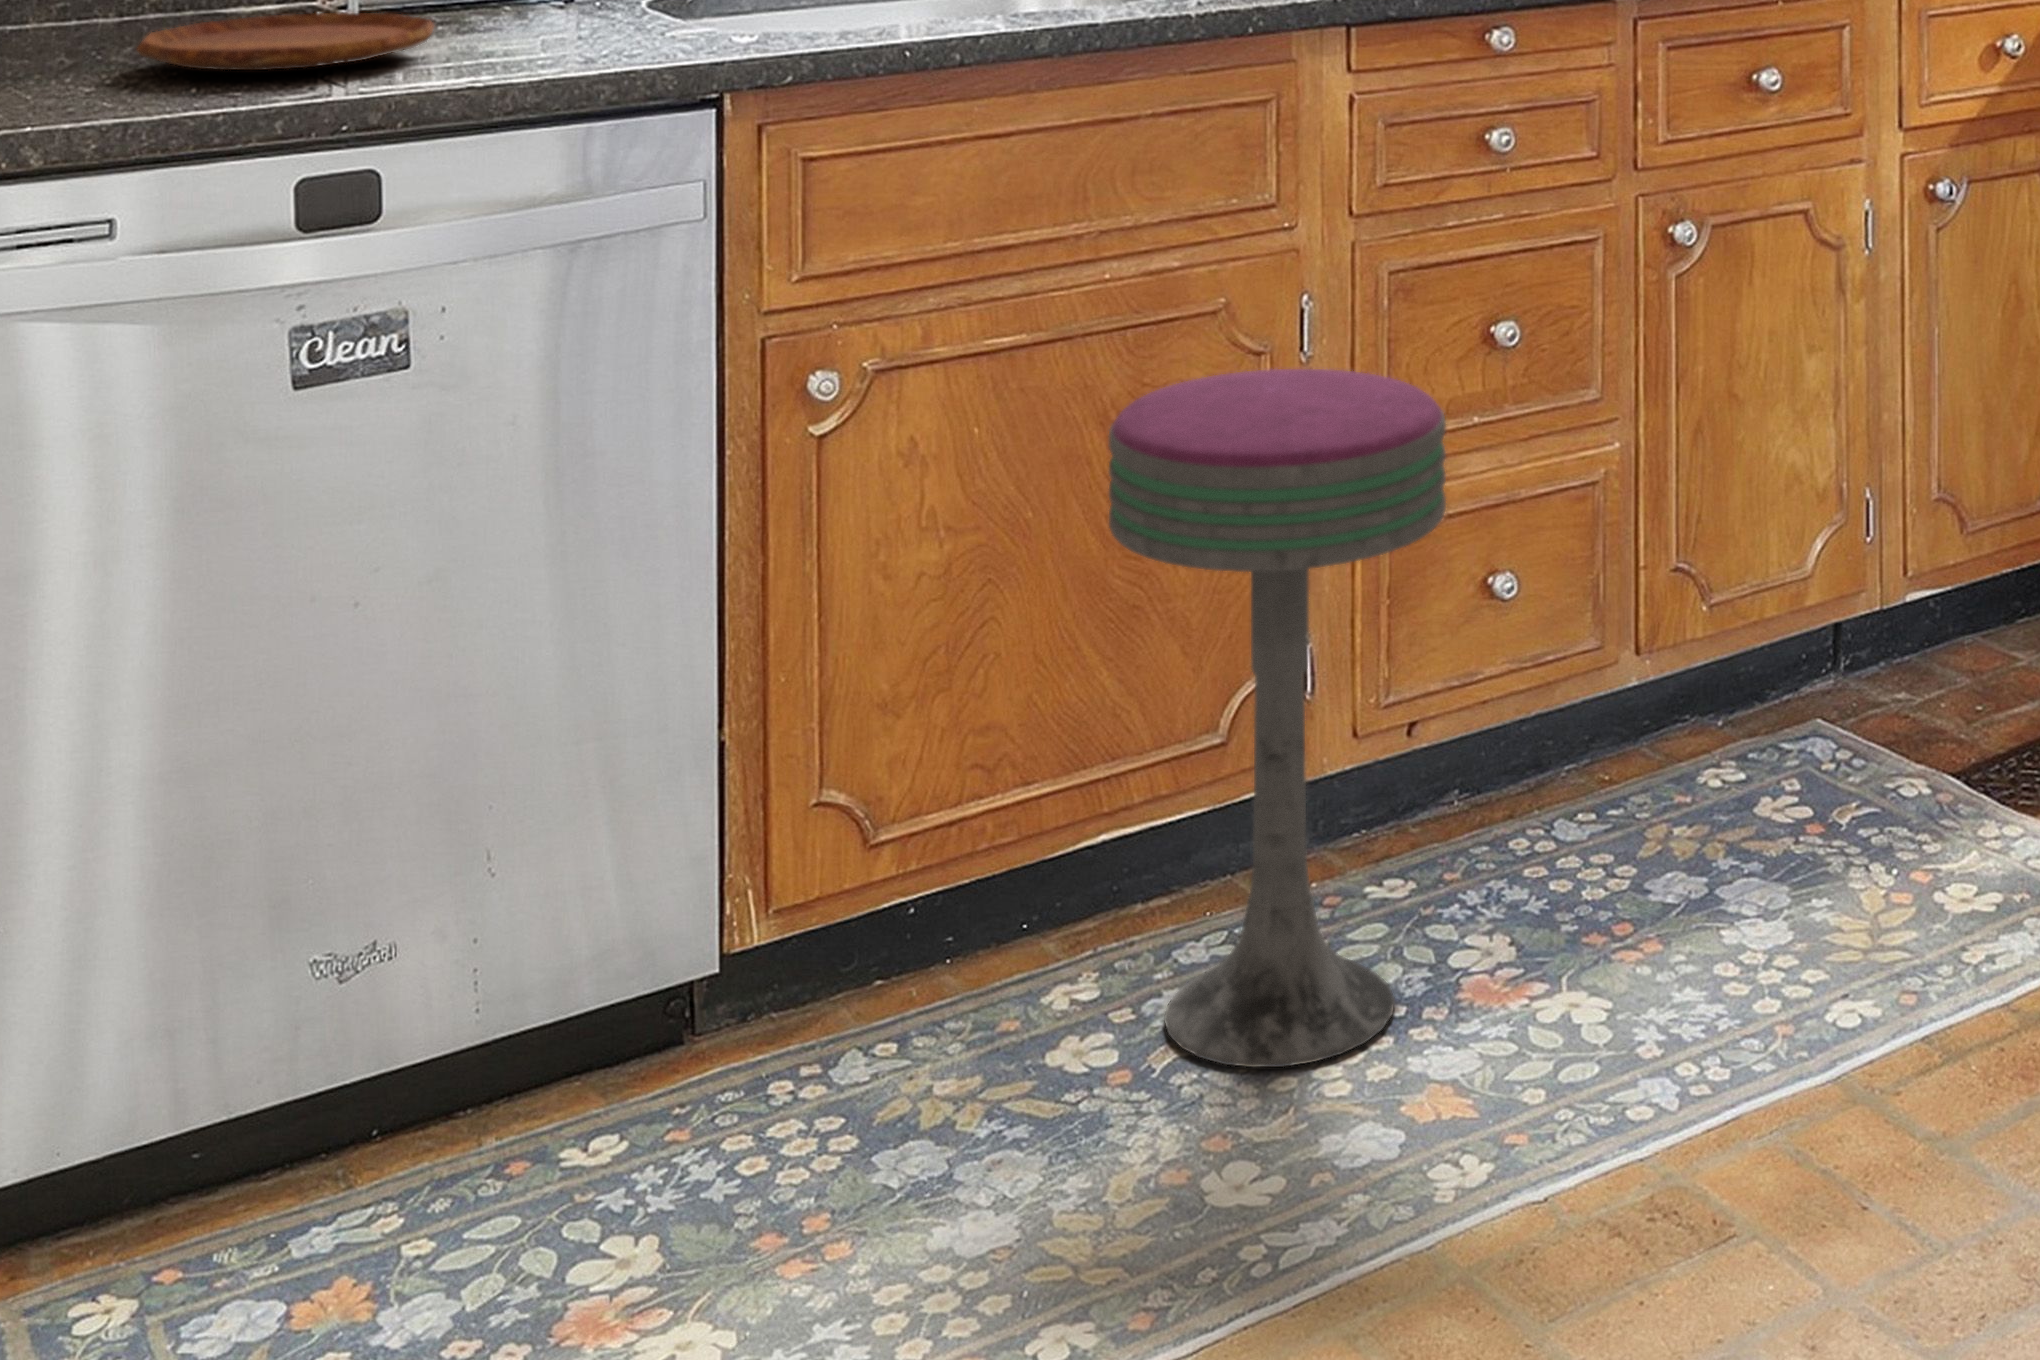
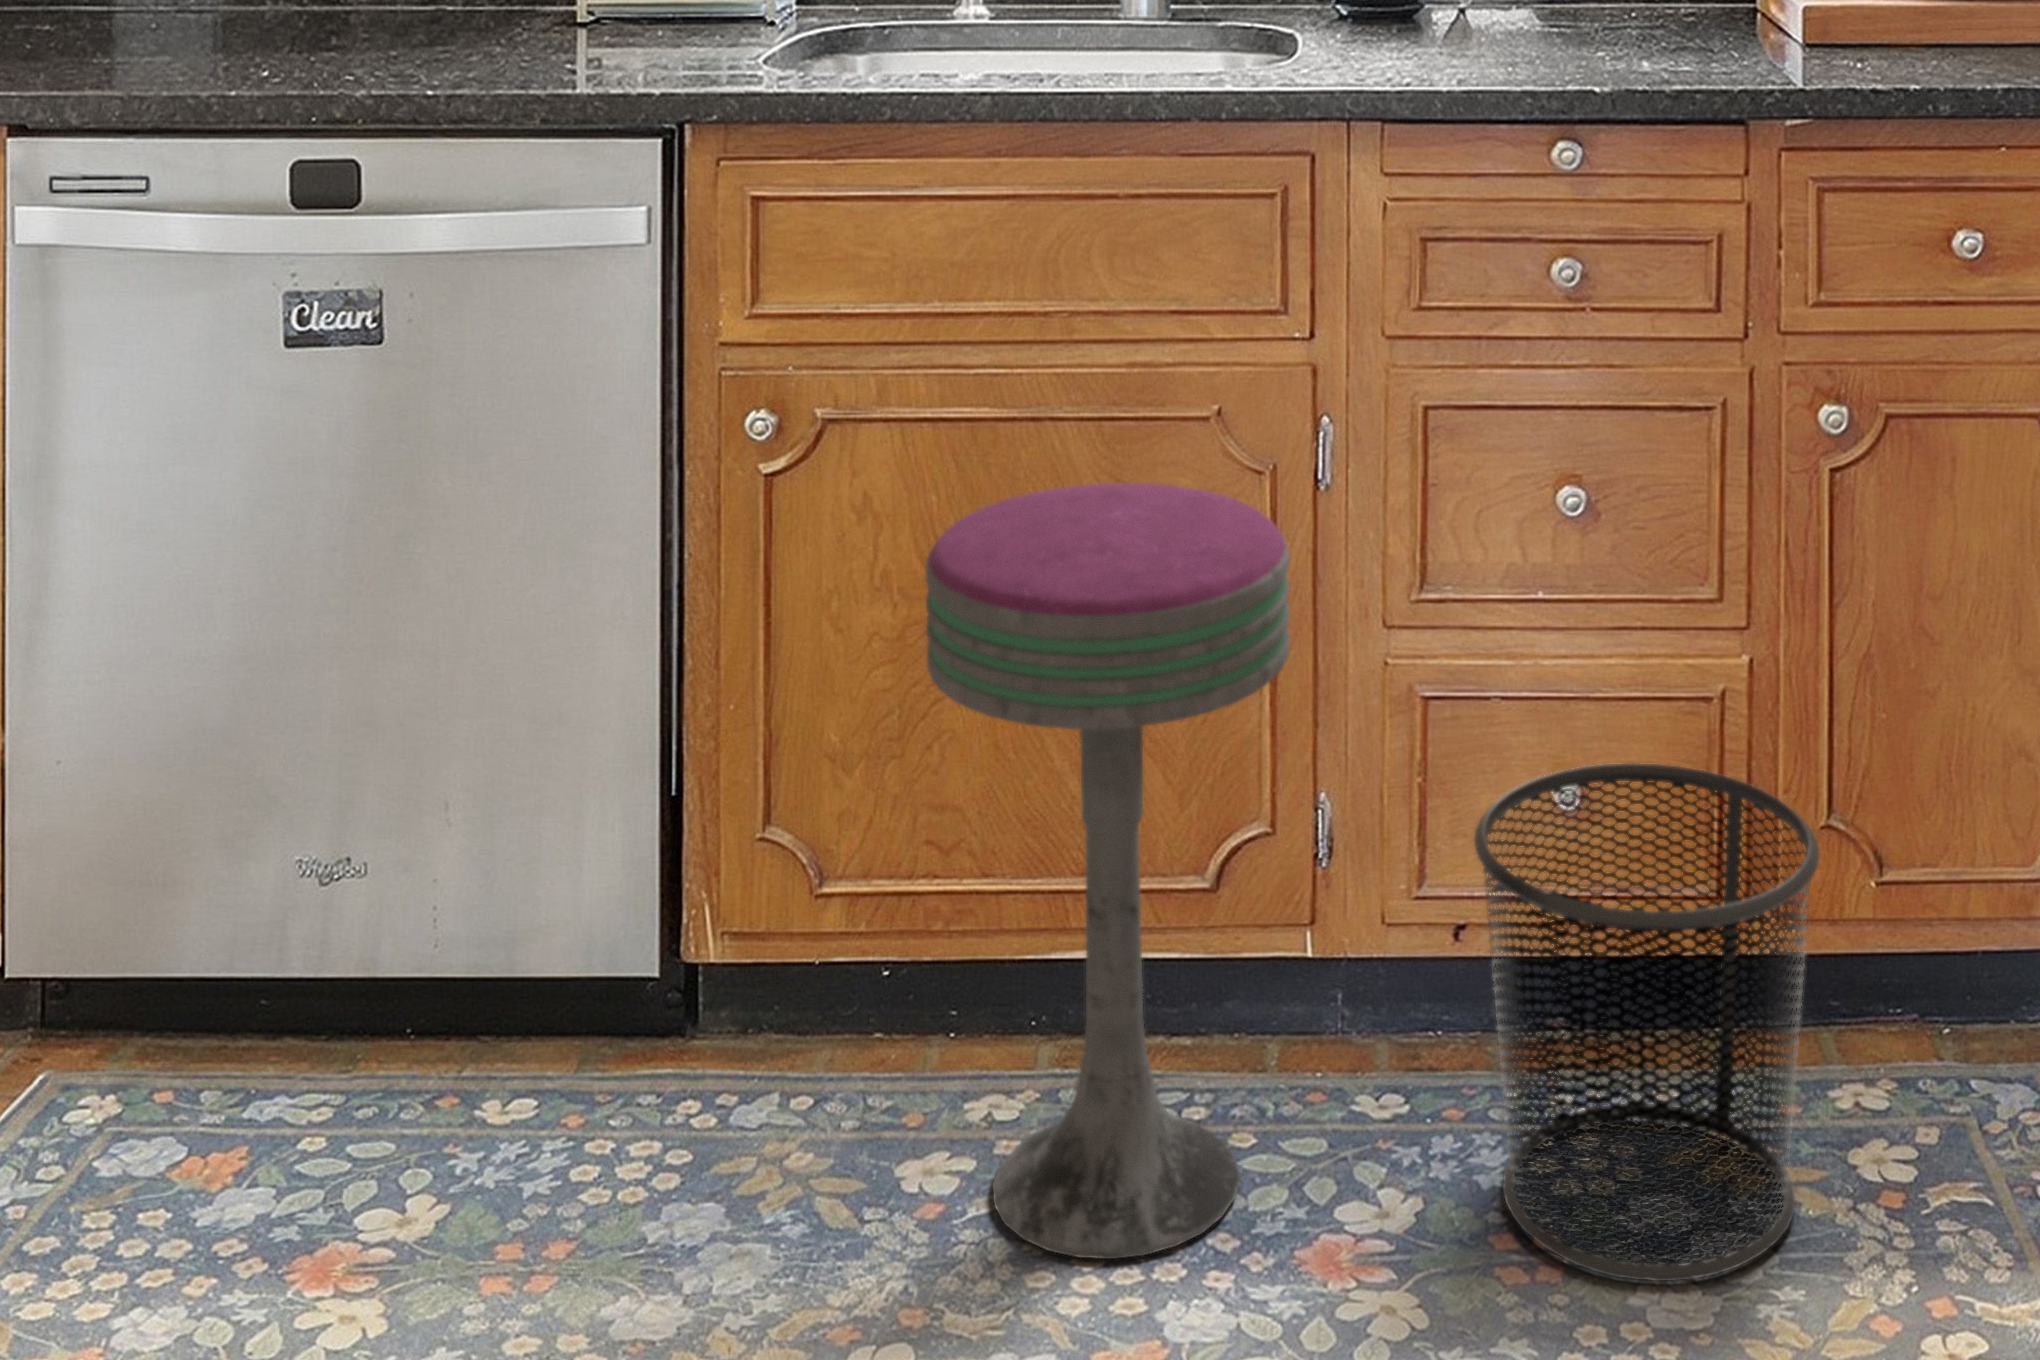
tray: present [137,12,434,70] -> none [284,15,534,67]
waste bin: none [1540,539,1826,940] -> present [1474,763,1820,1281]

